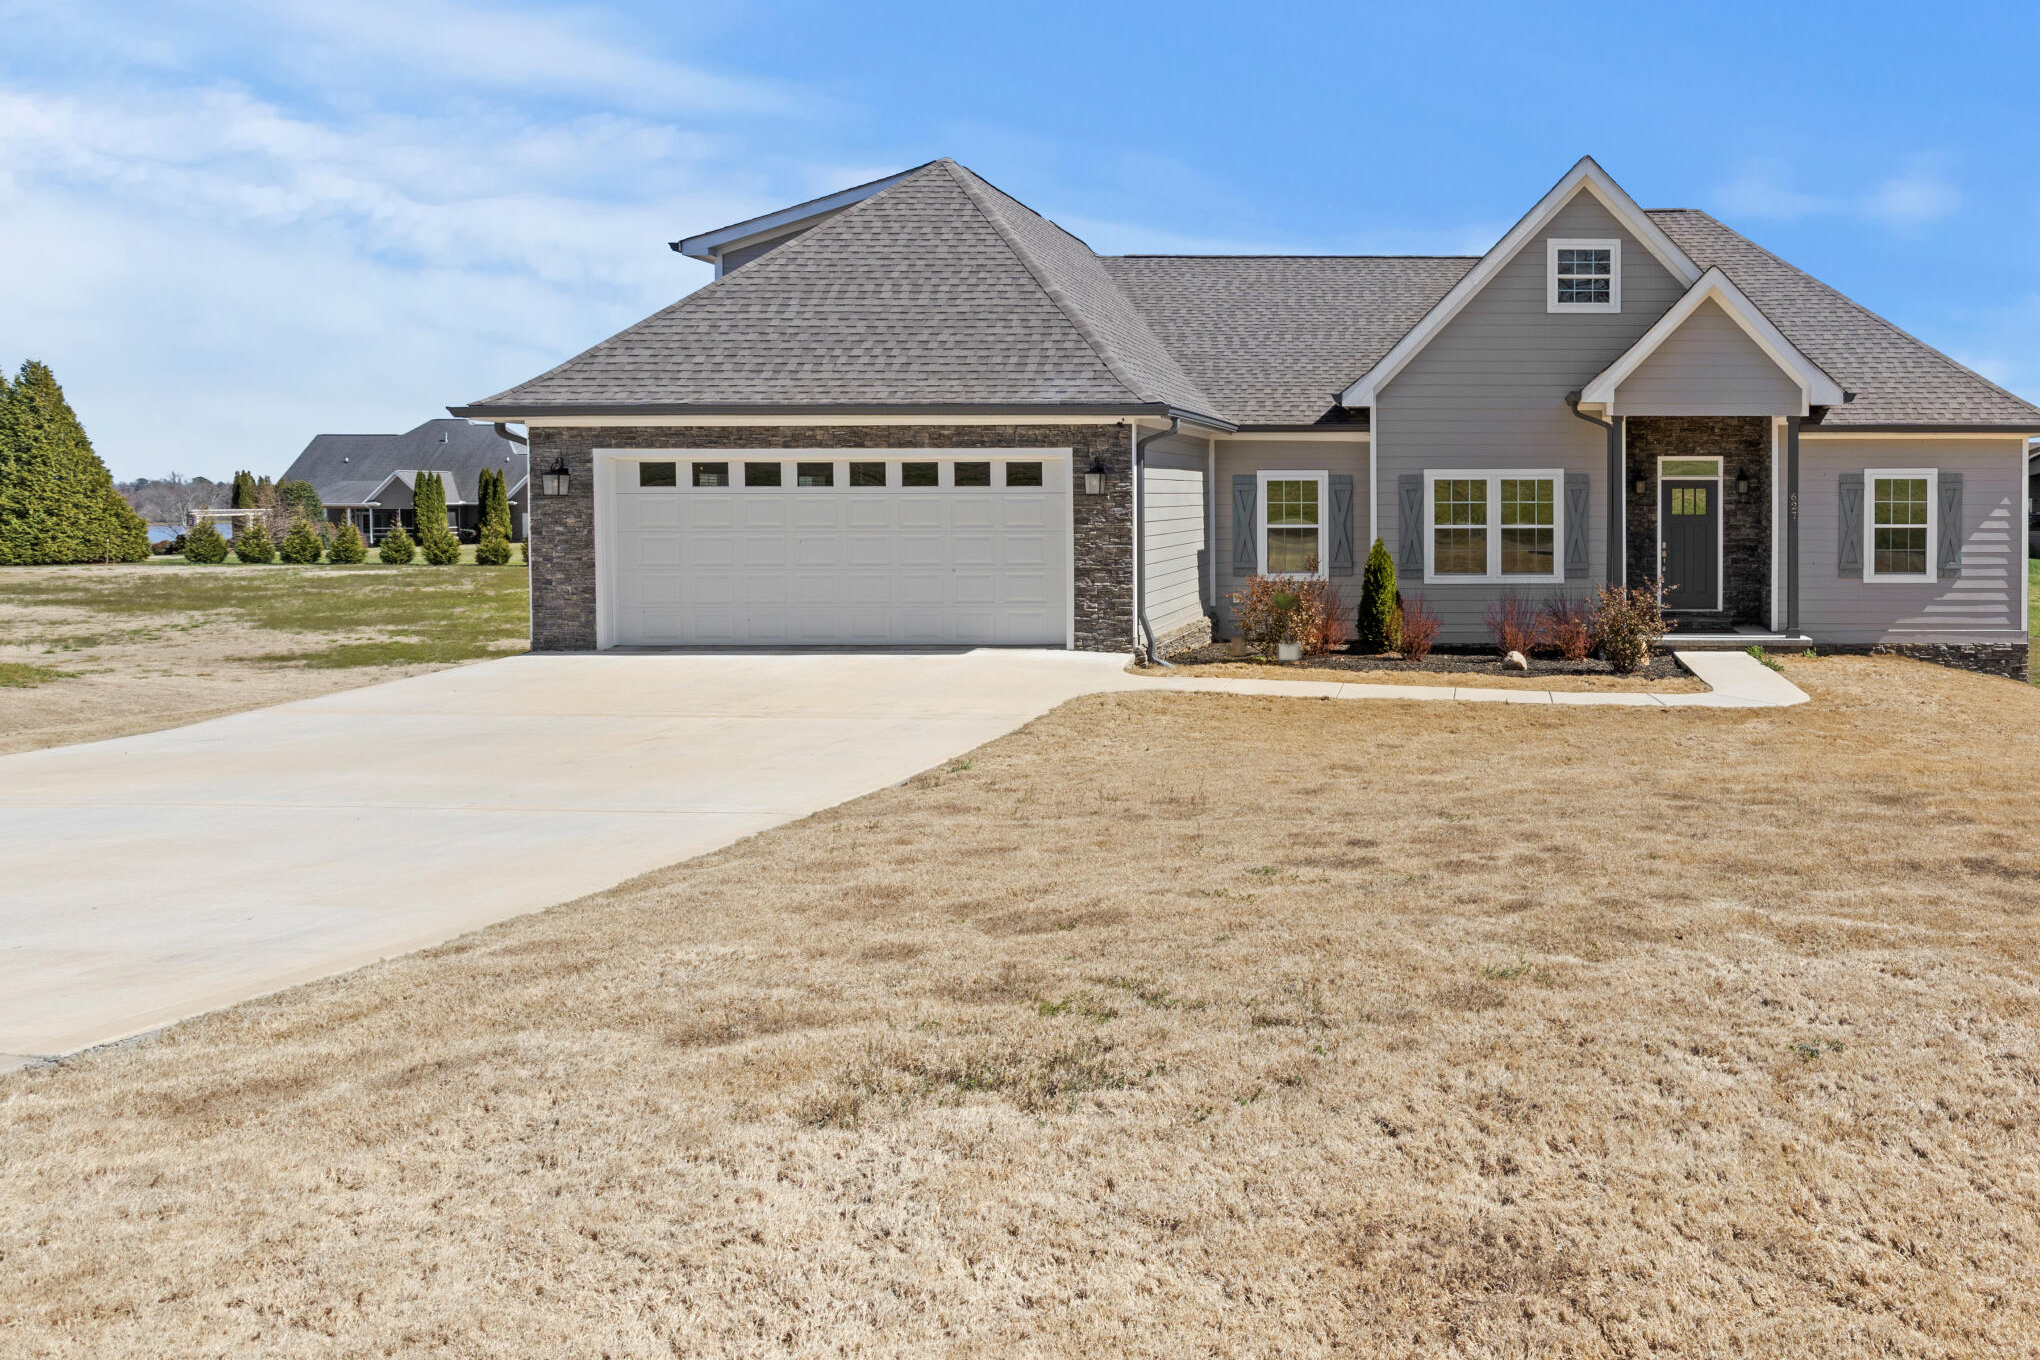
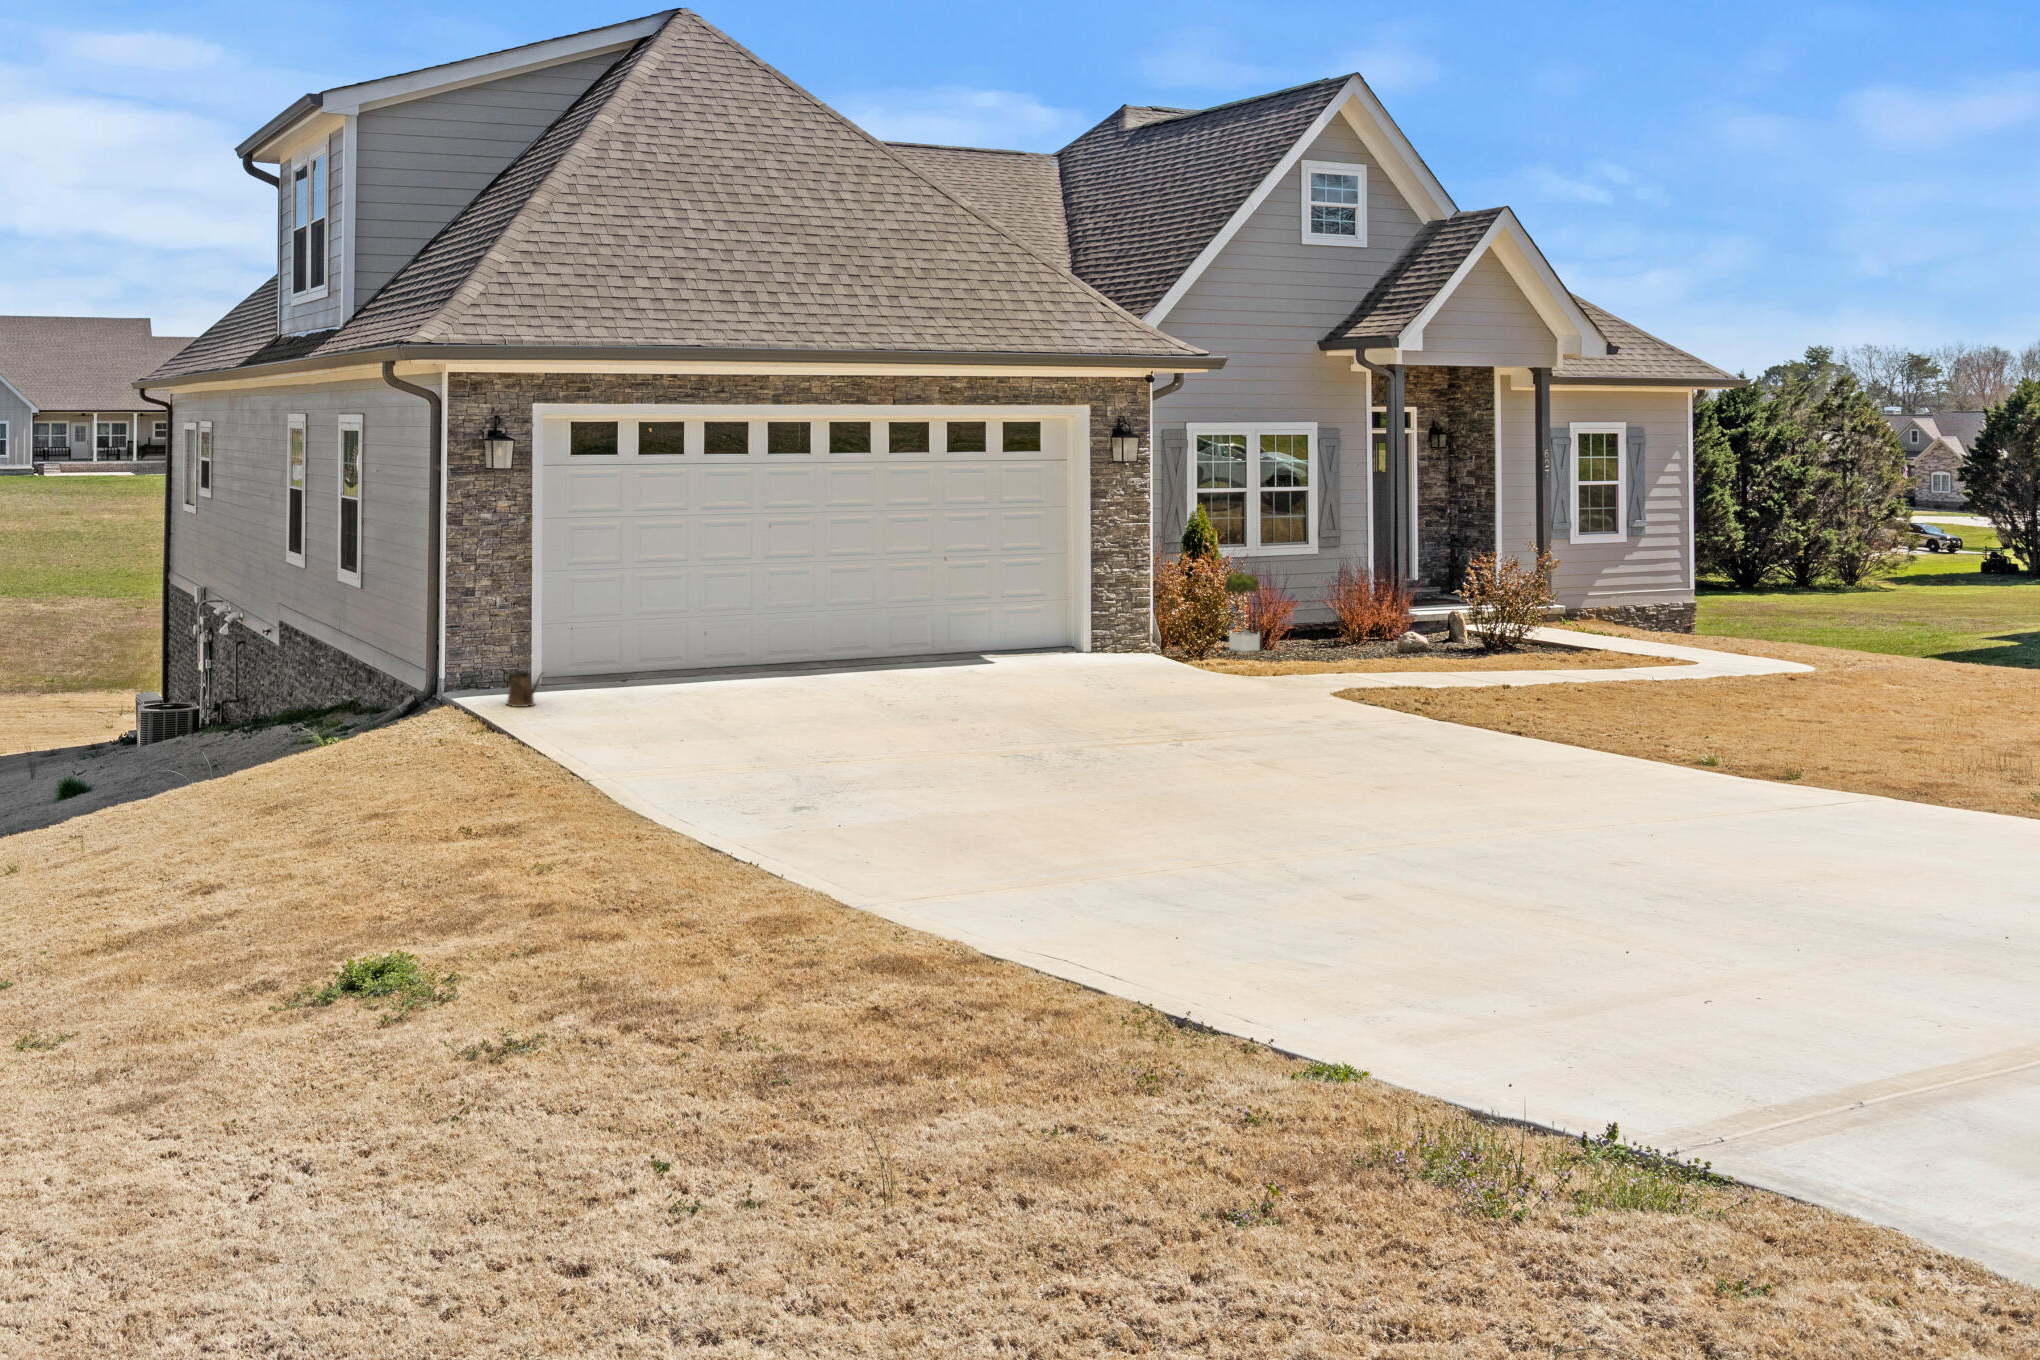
watering can: present [1224,634,1247,656] -> present [507,671,543,707]

